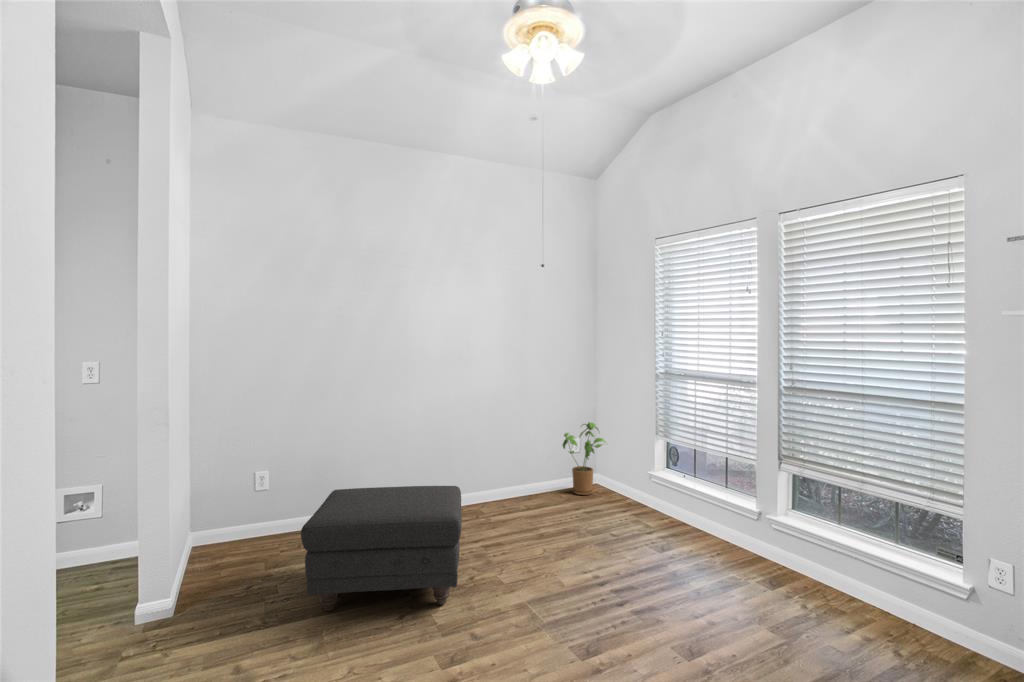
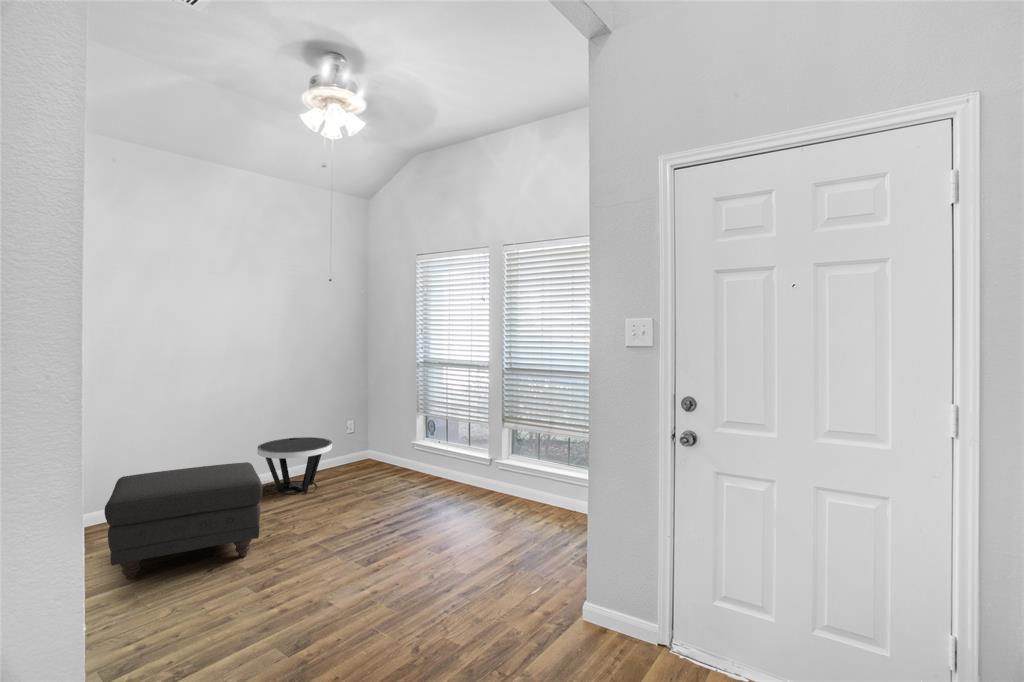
house plant: present [563,422,606,495] -> none [337,407,377,470]
side table: none [477,452,554,521] -> present [257,437,332,495]

